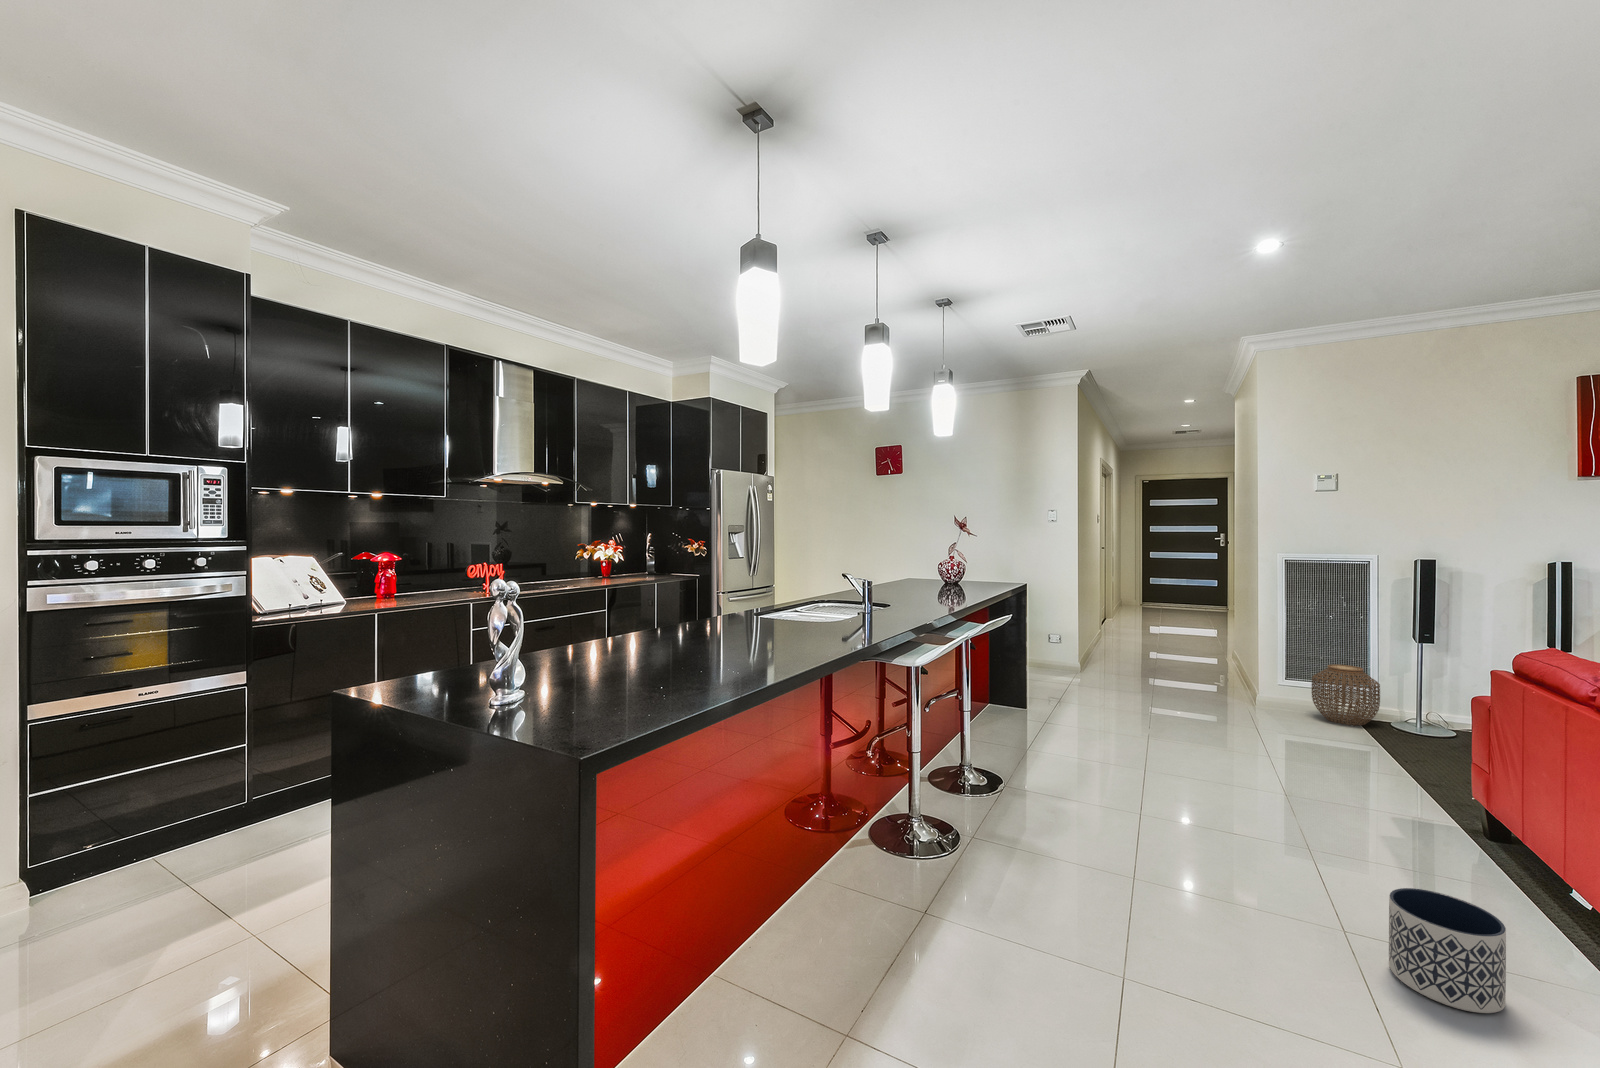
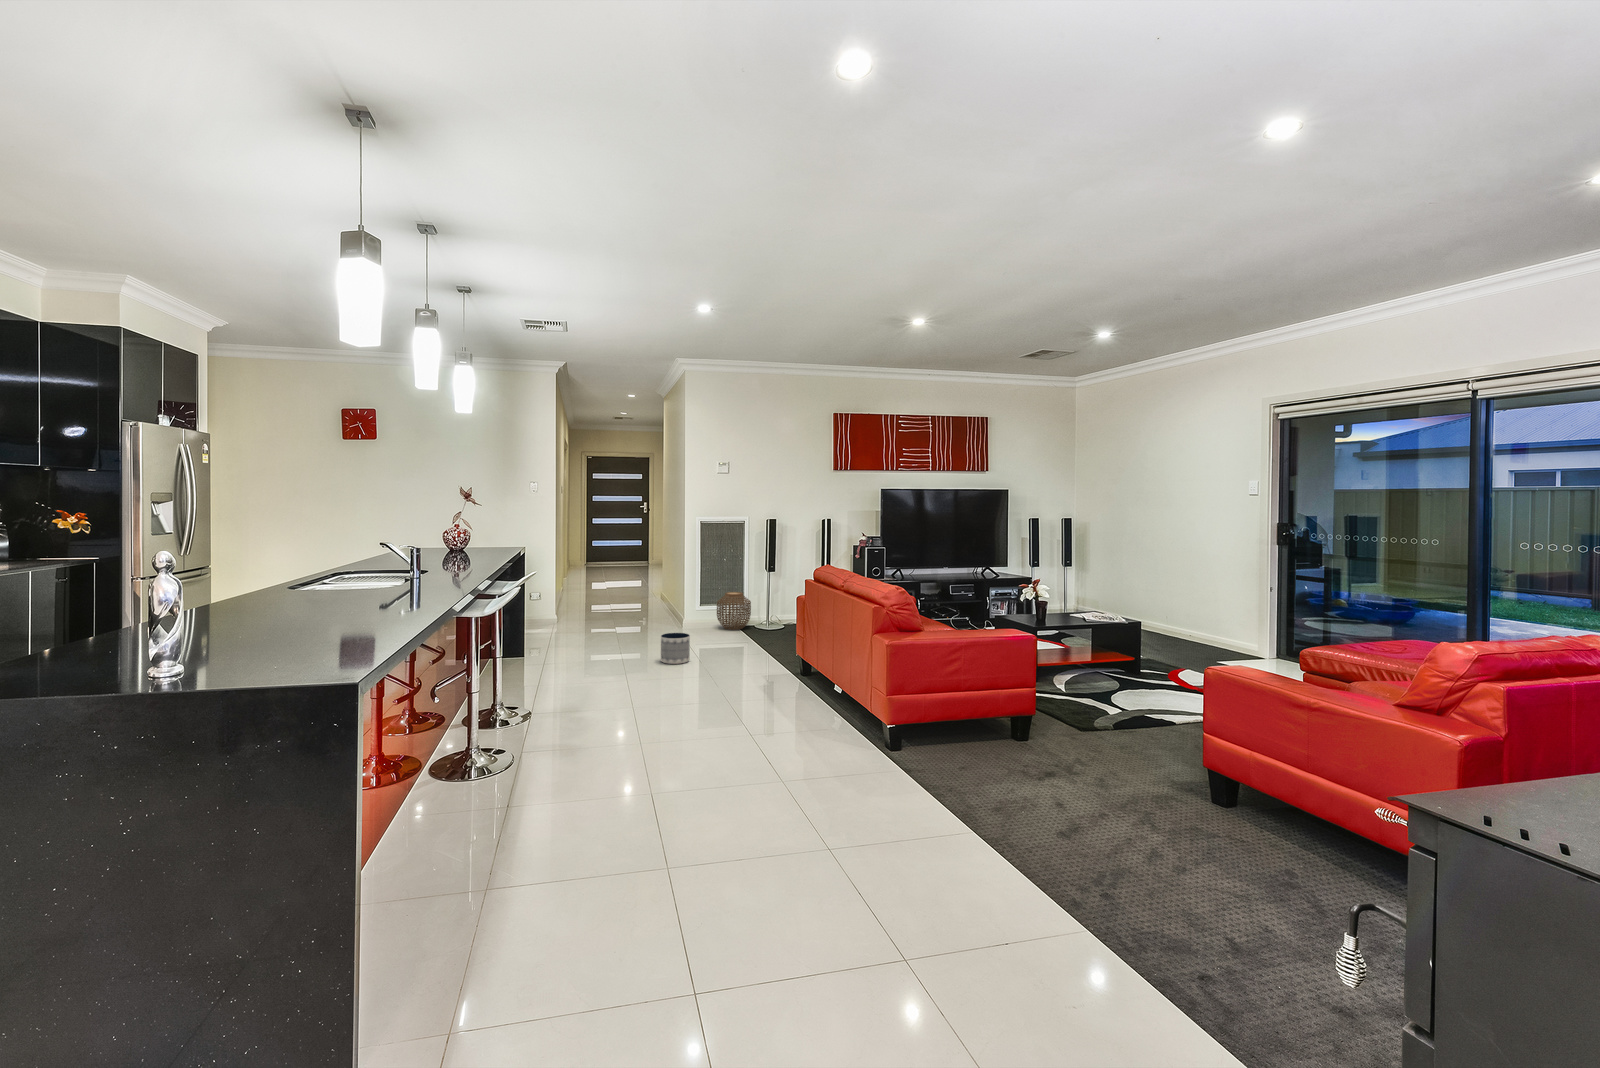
planter: present [1389,888,1506,1013] -> present [661,633,690,664]

